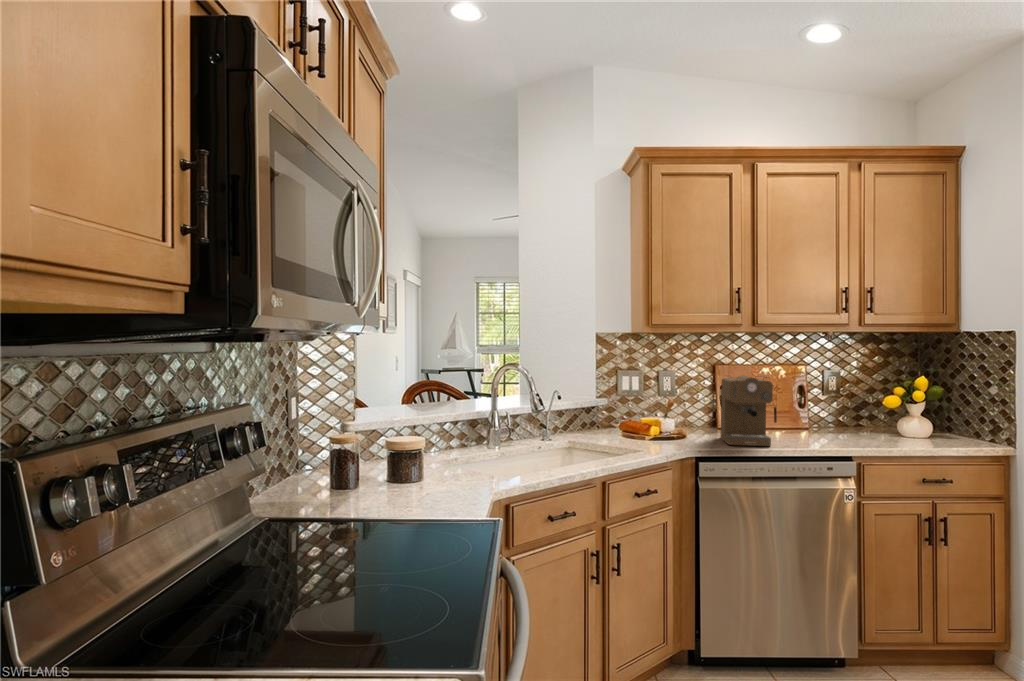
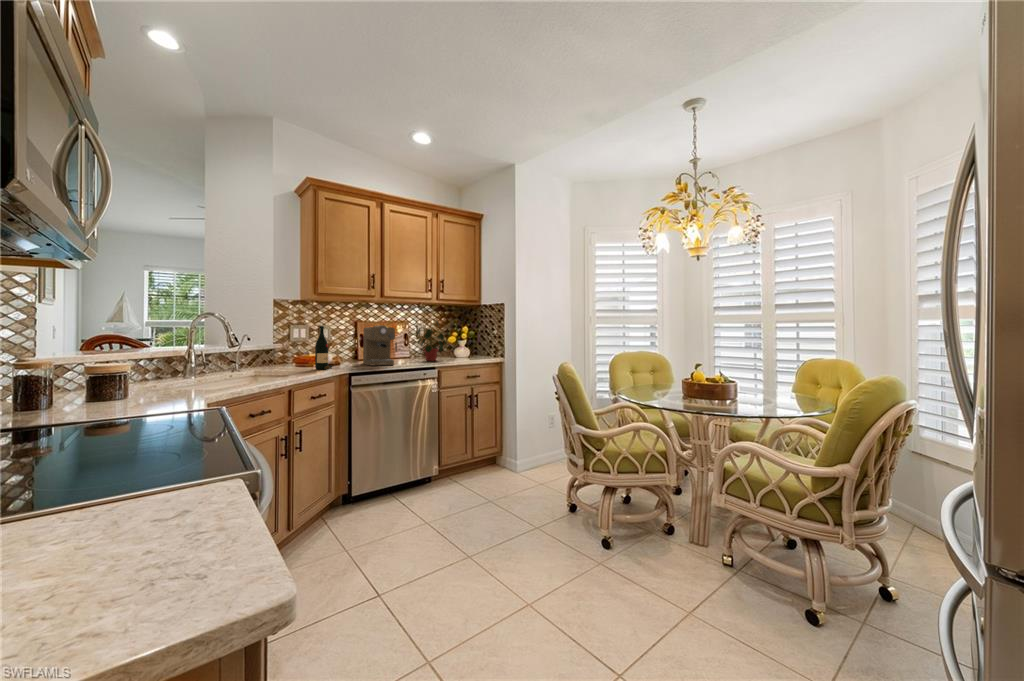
potted plant: none [817,367,884,442] -> present [417,322,446,361]
wine bottle: none [645,379,672,447] -> present [315,326,332,369]

